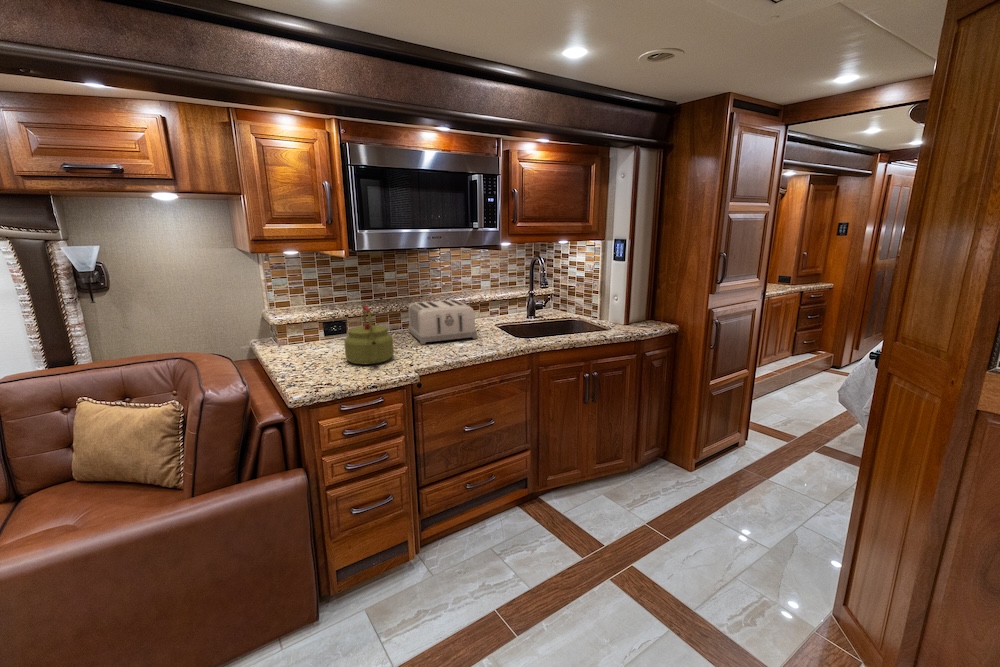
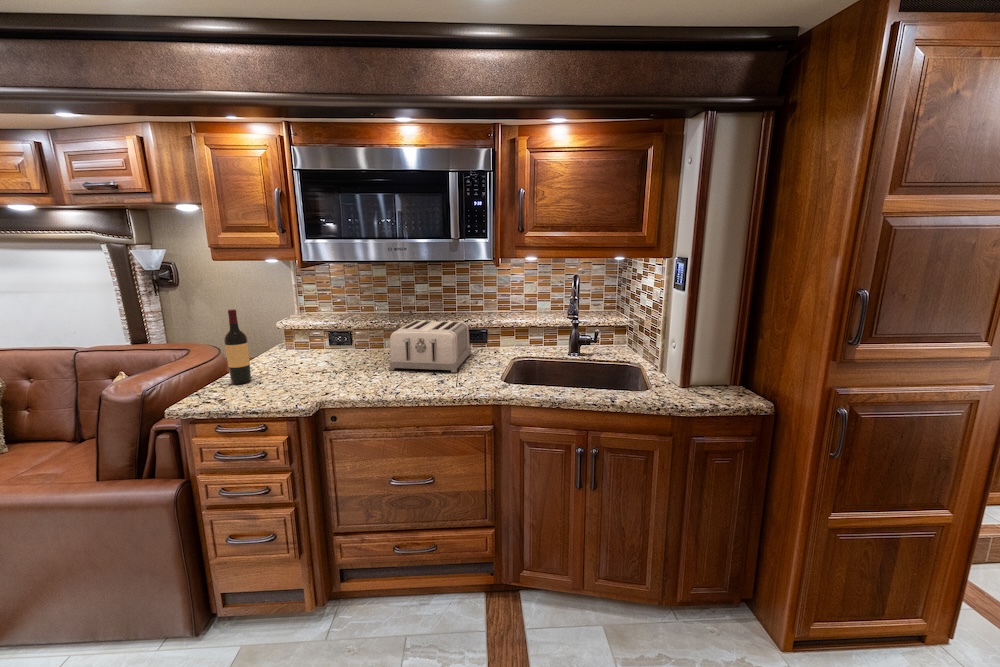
wine bottle: none [293,301,317,374] -> present [224,310,251,384]
kettle: present [345,305,394,365] -> none [282,319,339,385]

